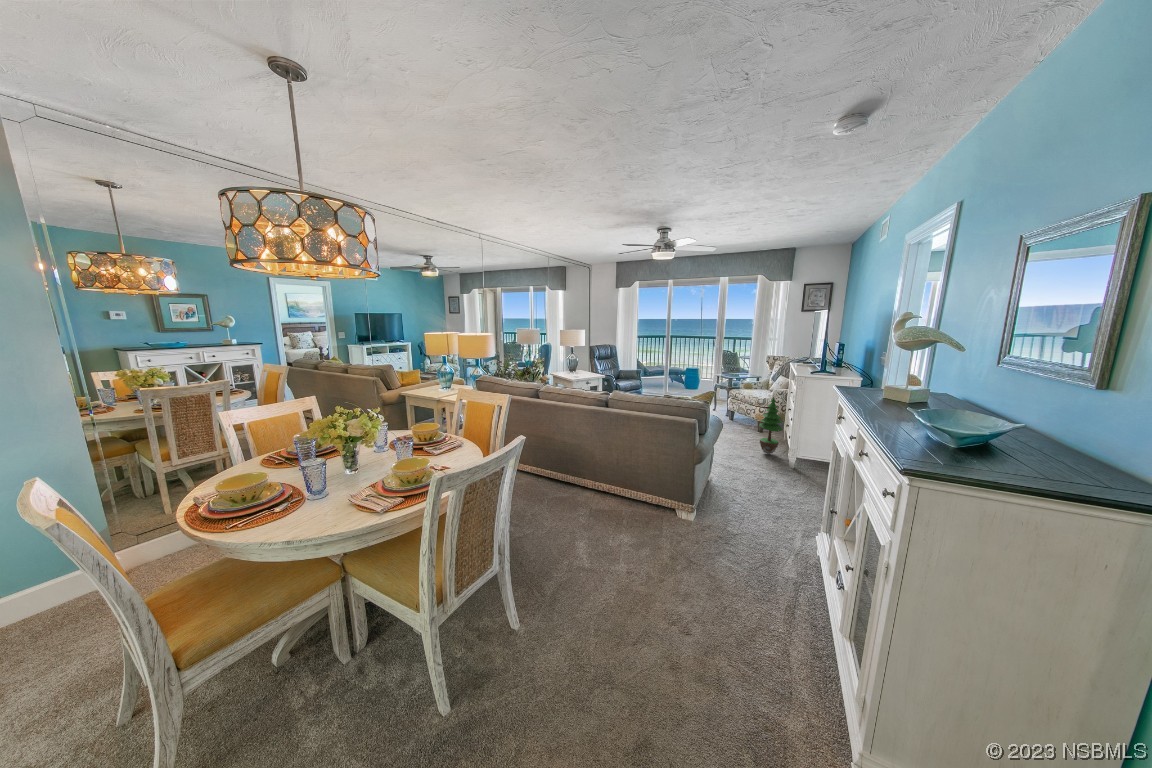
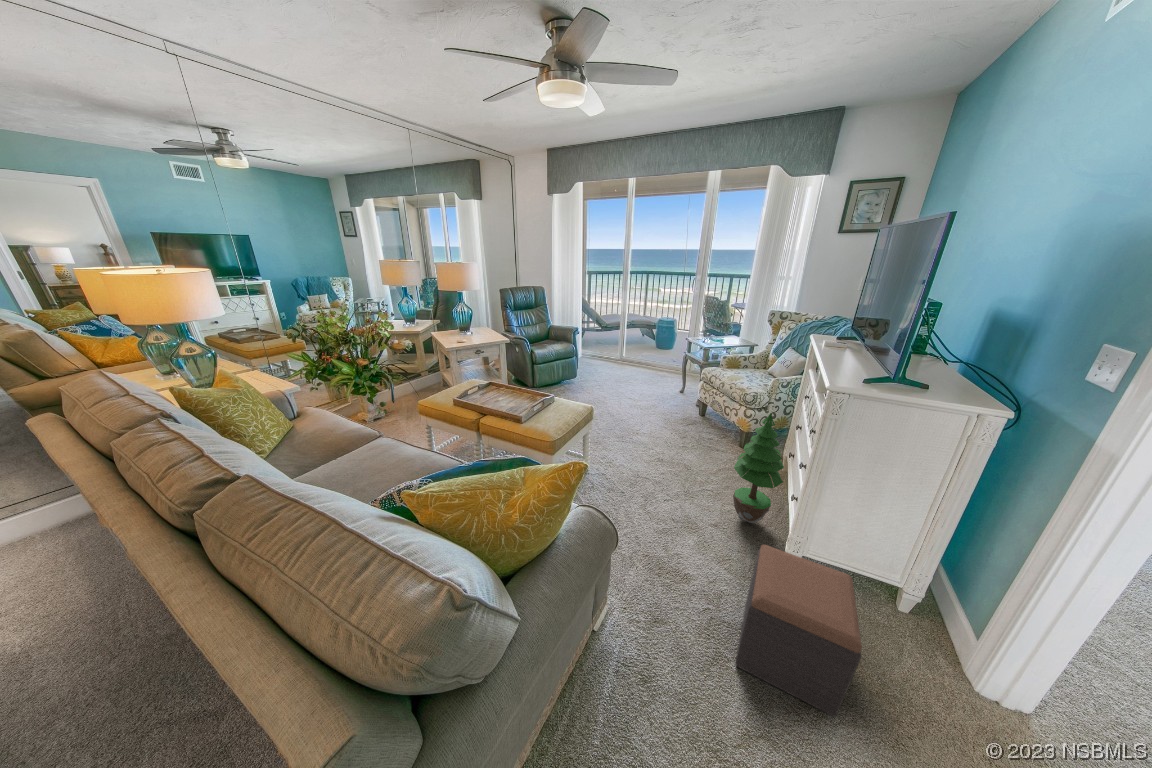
footstool: none [770,442,813,493] -> present [735,545,862,717]

